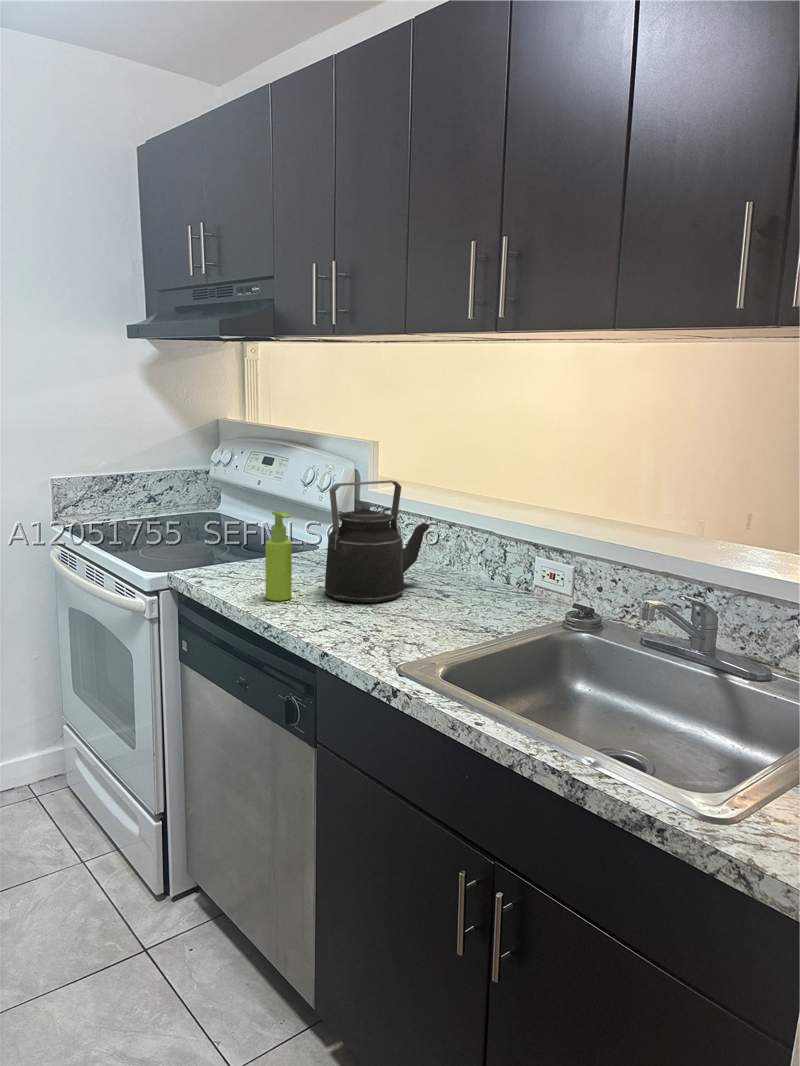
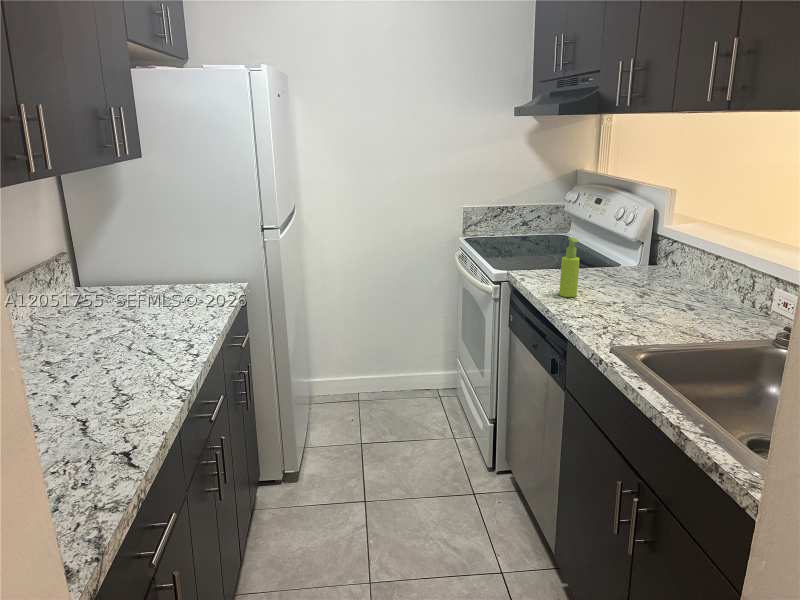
kettle: present [325,480,429,602] -> none [601,221,691,307]

